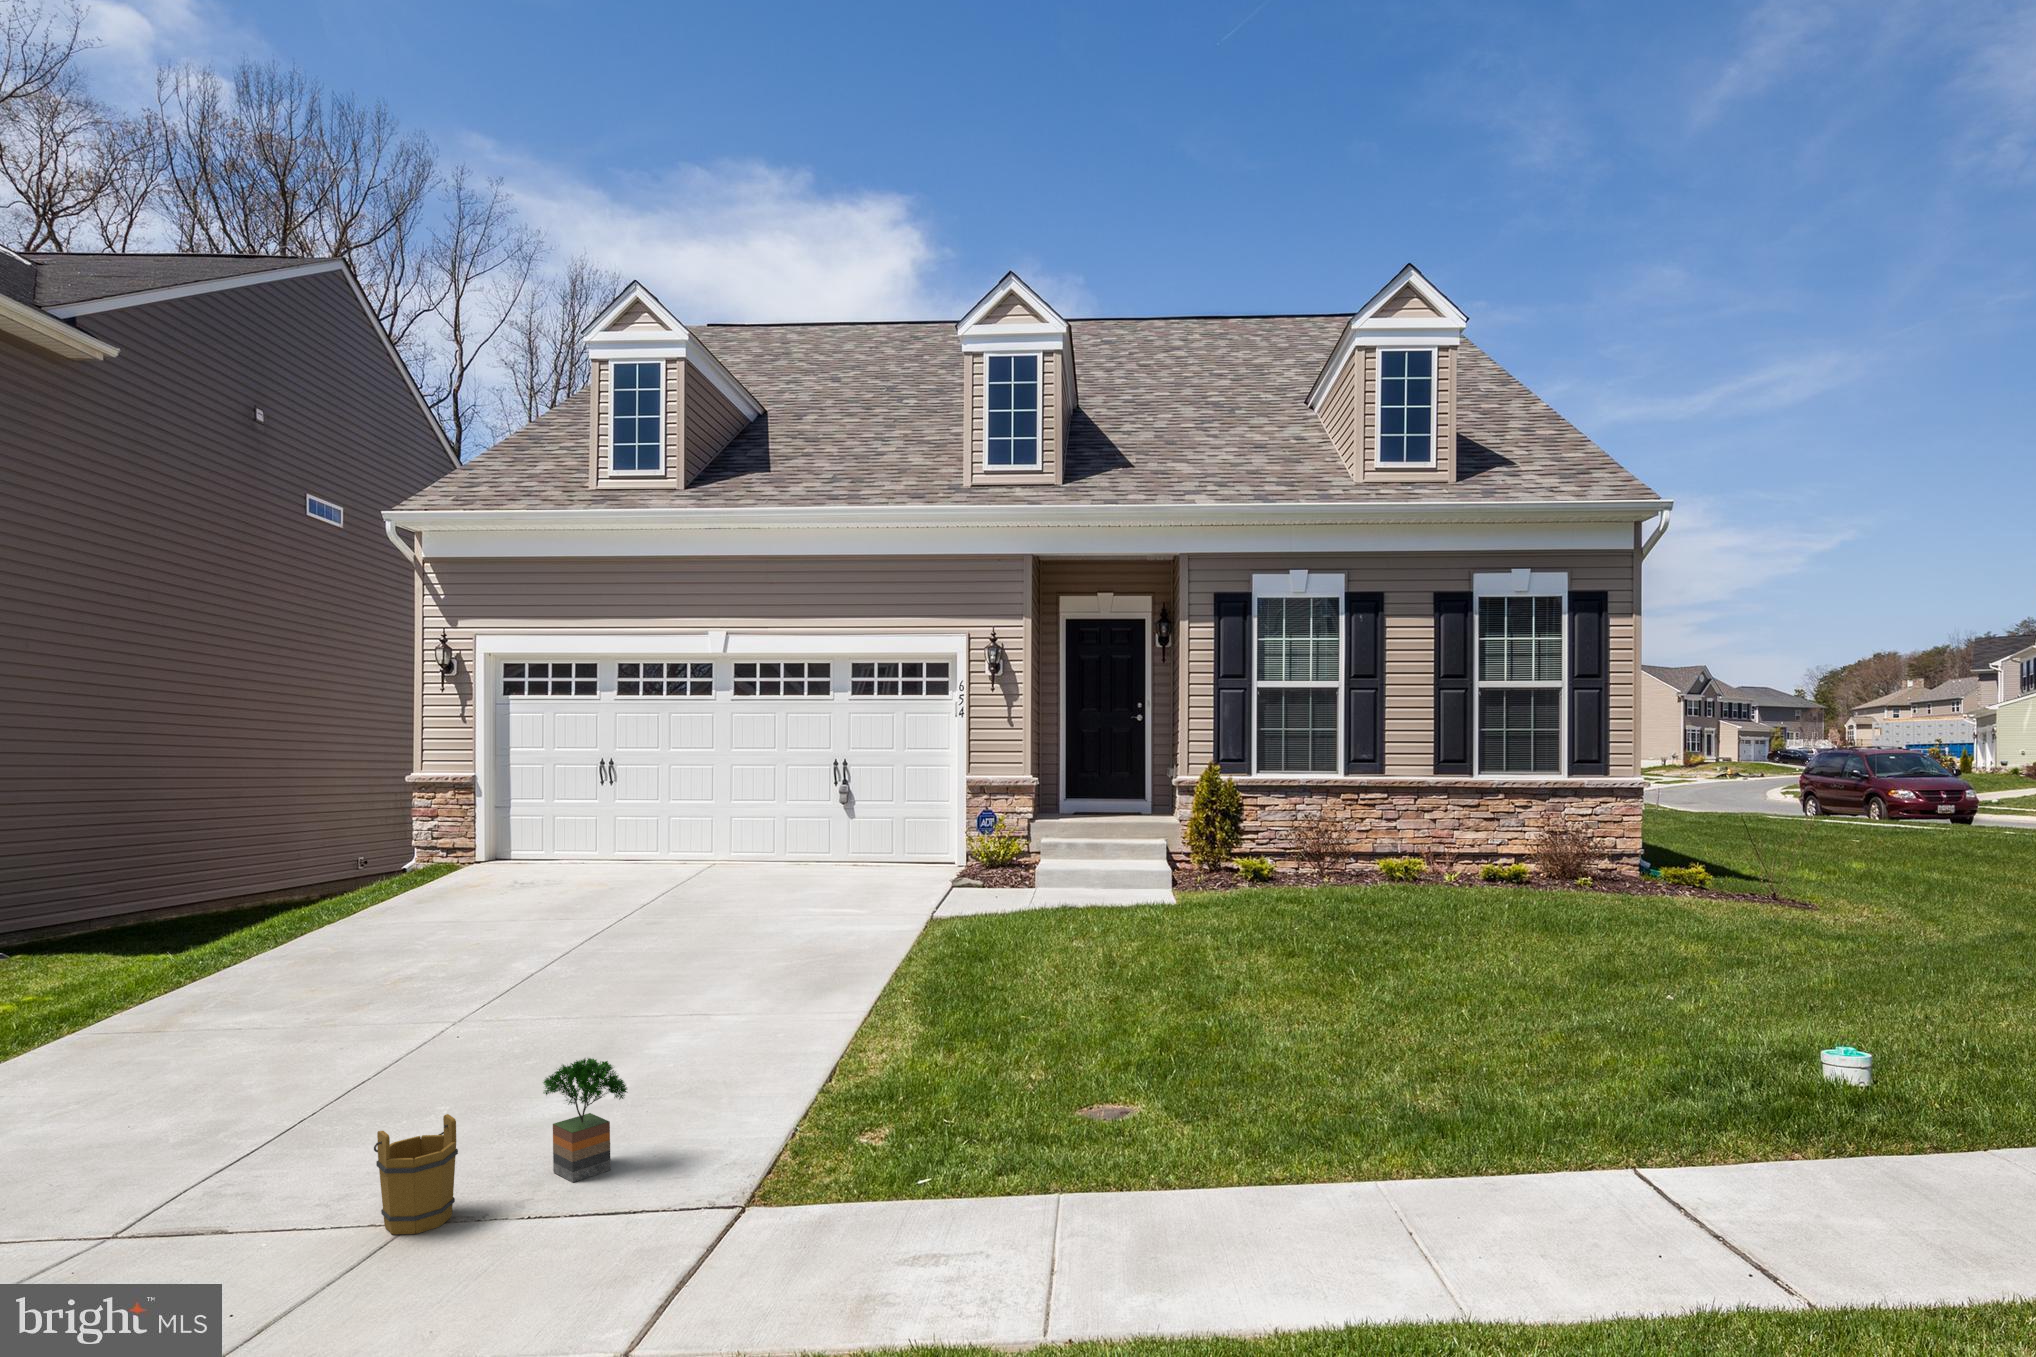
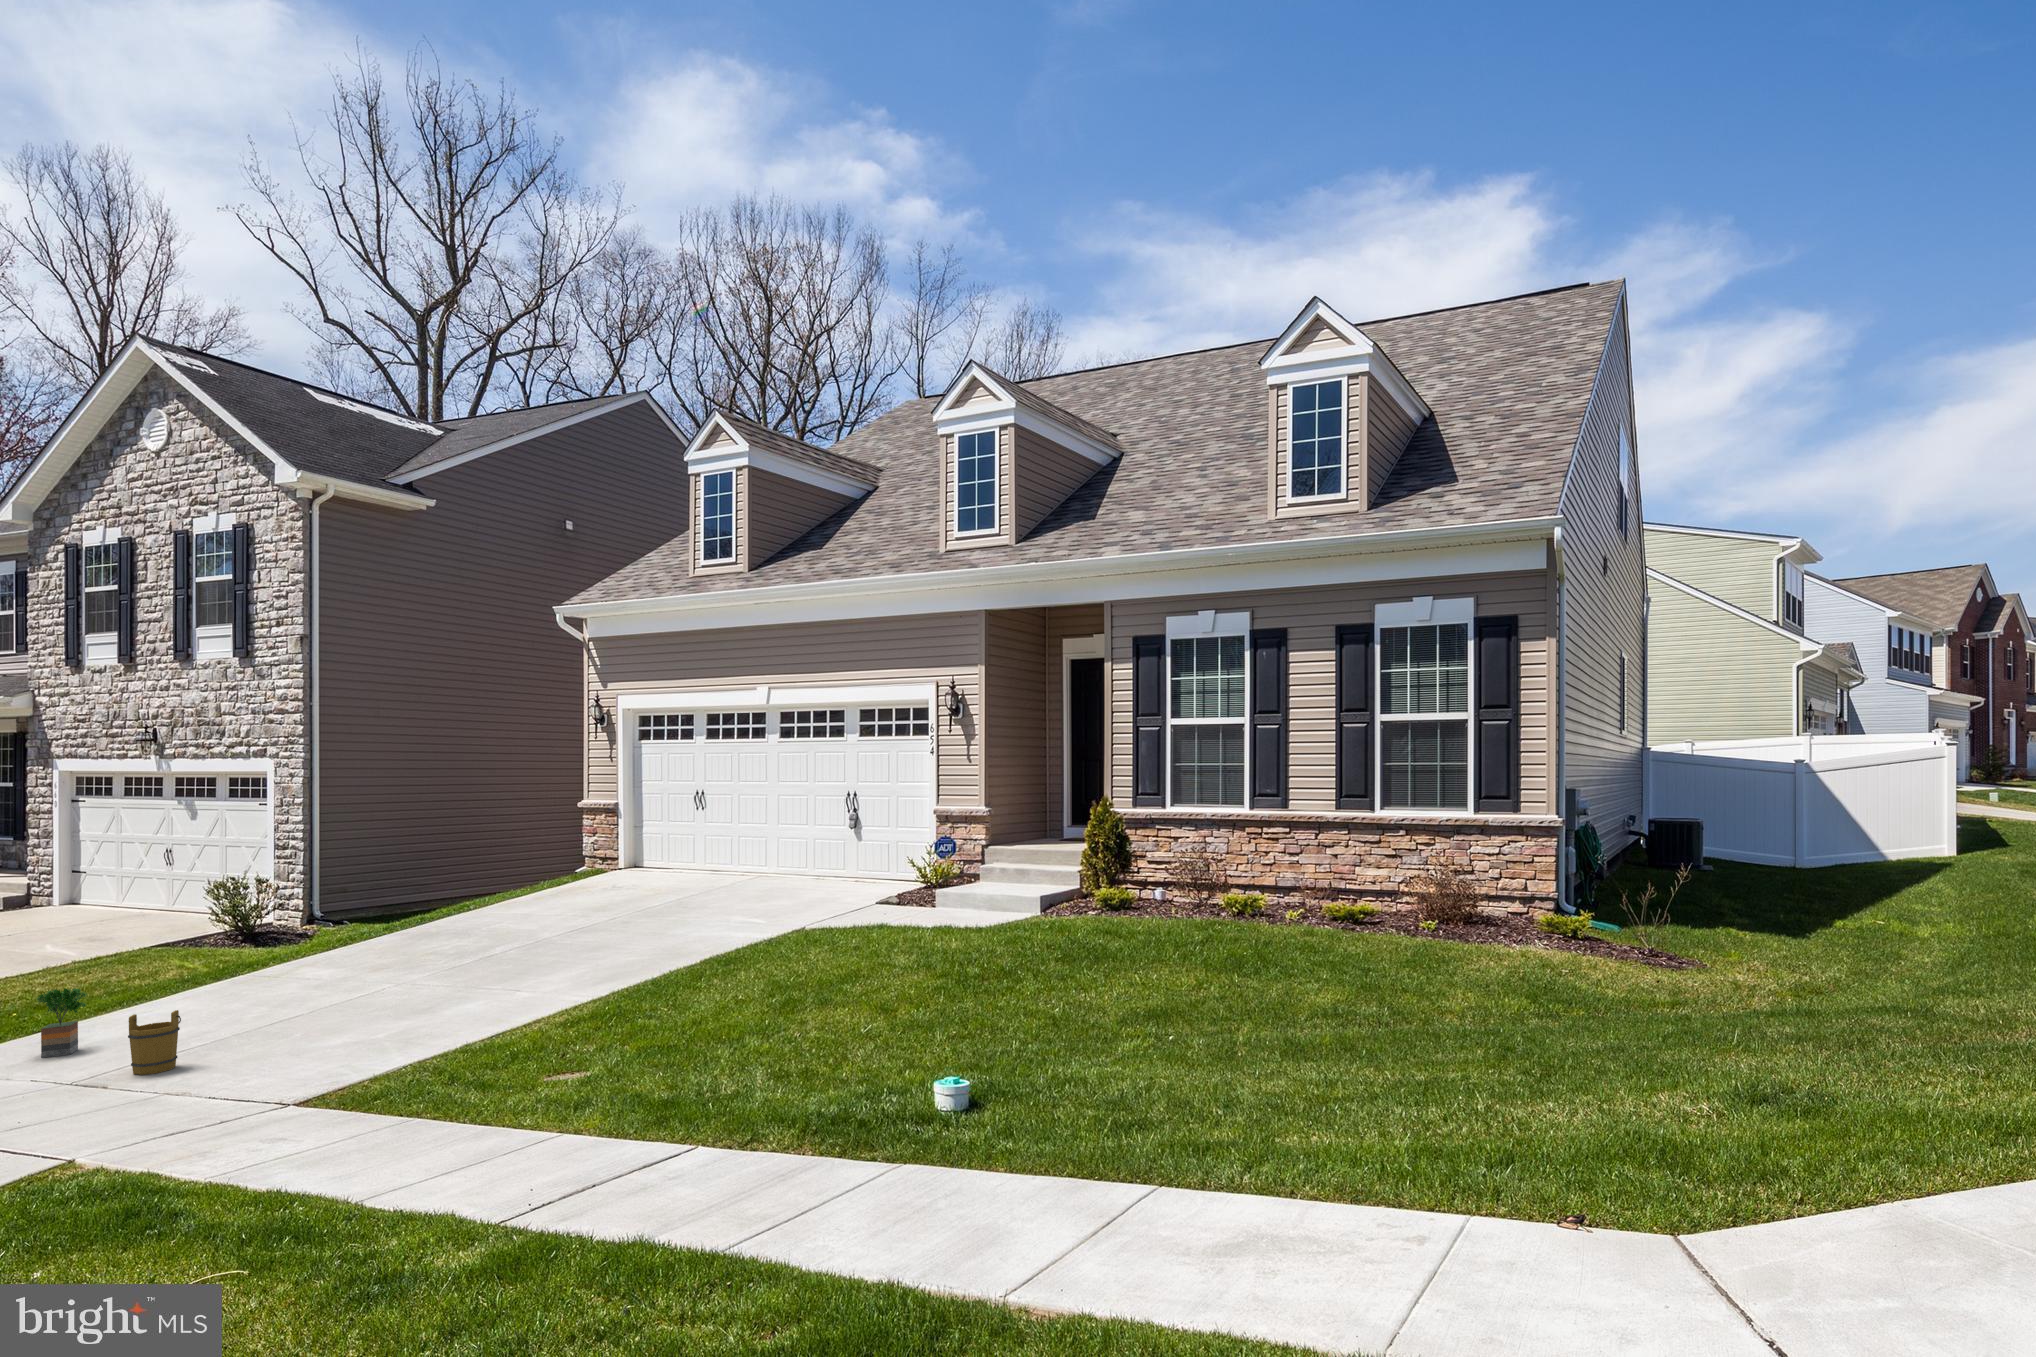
potted tree: present [543,1058,628,1182] -> present [37,988,87,1058]

